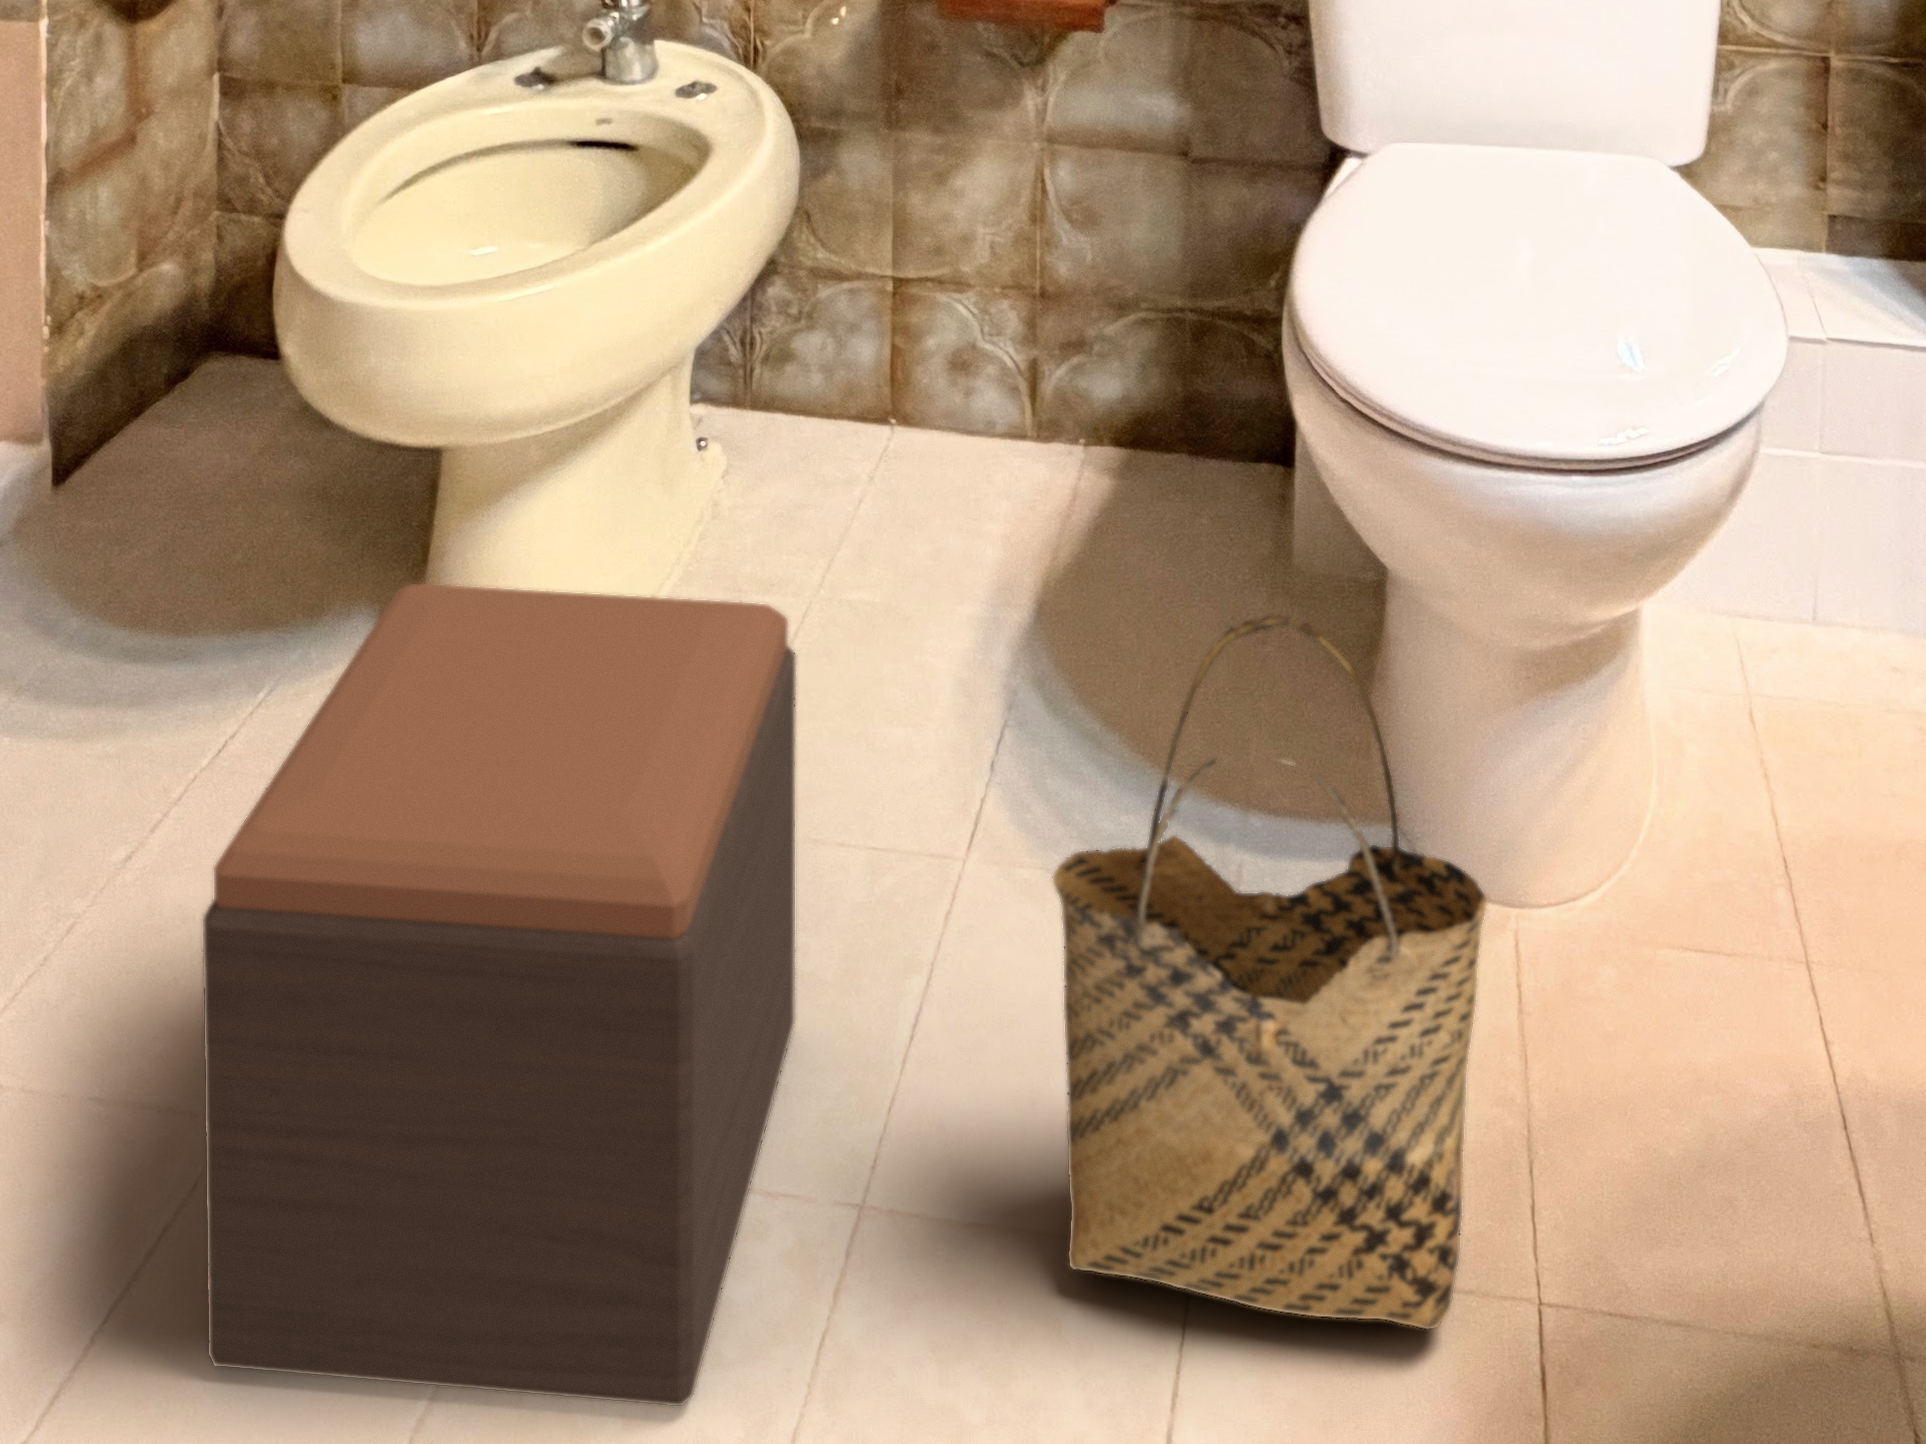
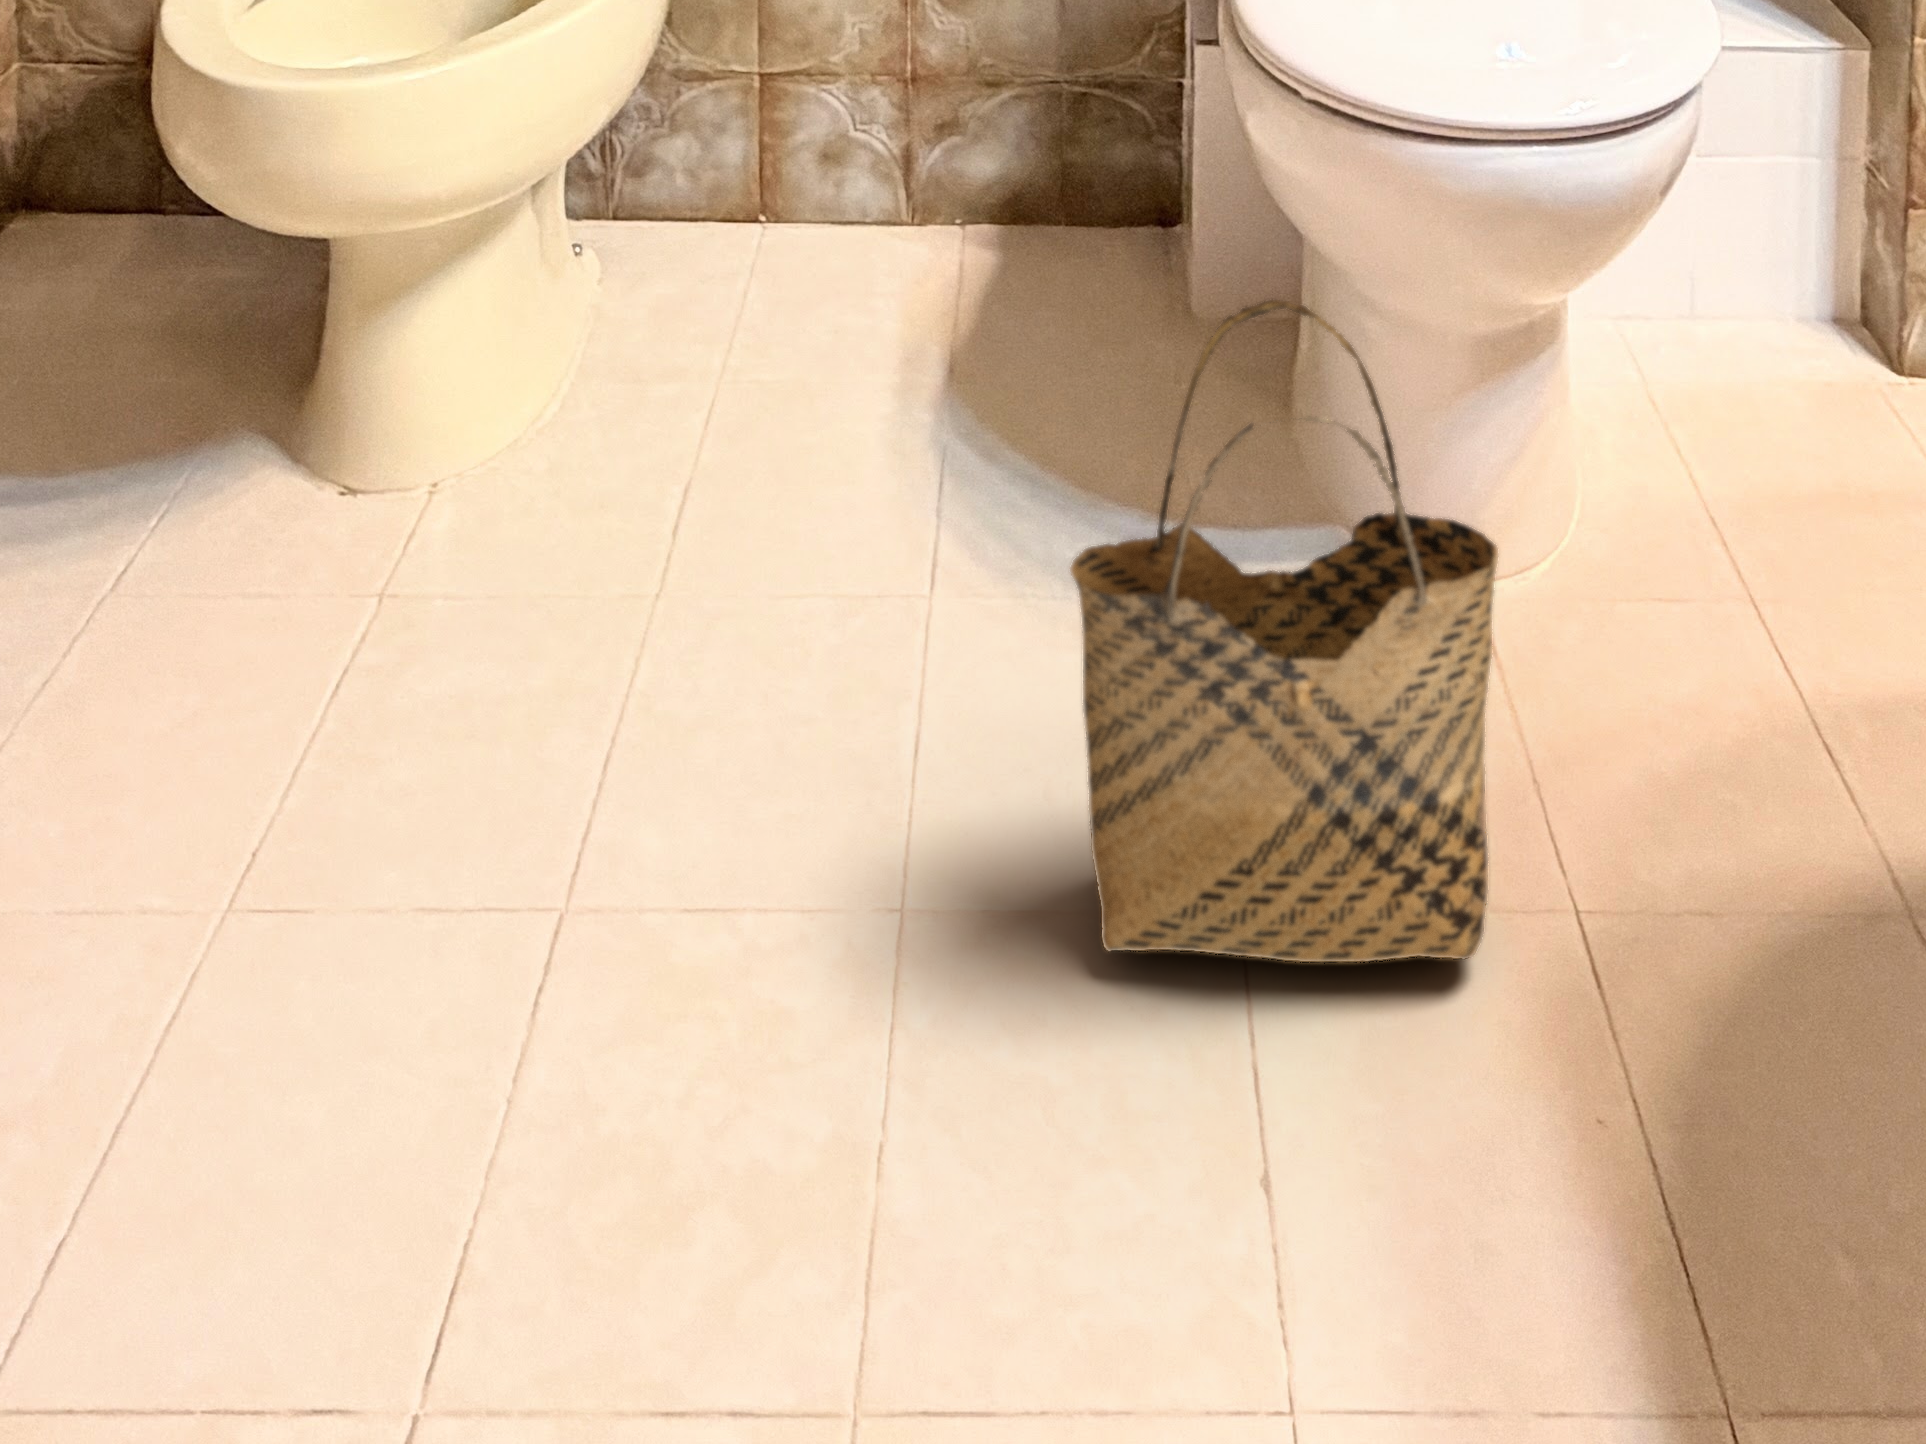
footstool: present [203,584,796,1406] -> none [195,343,776,1157]

